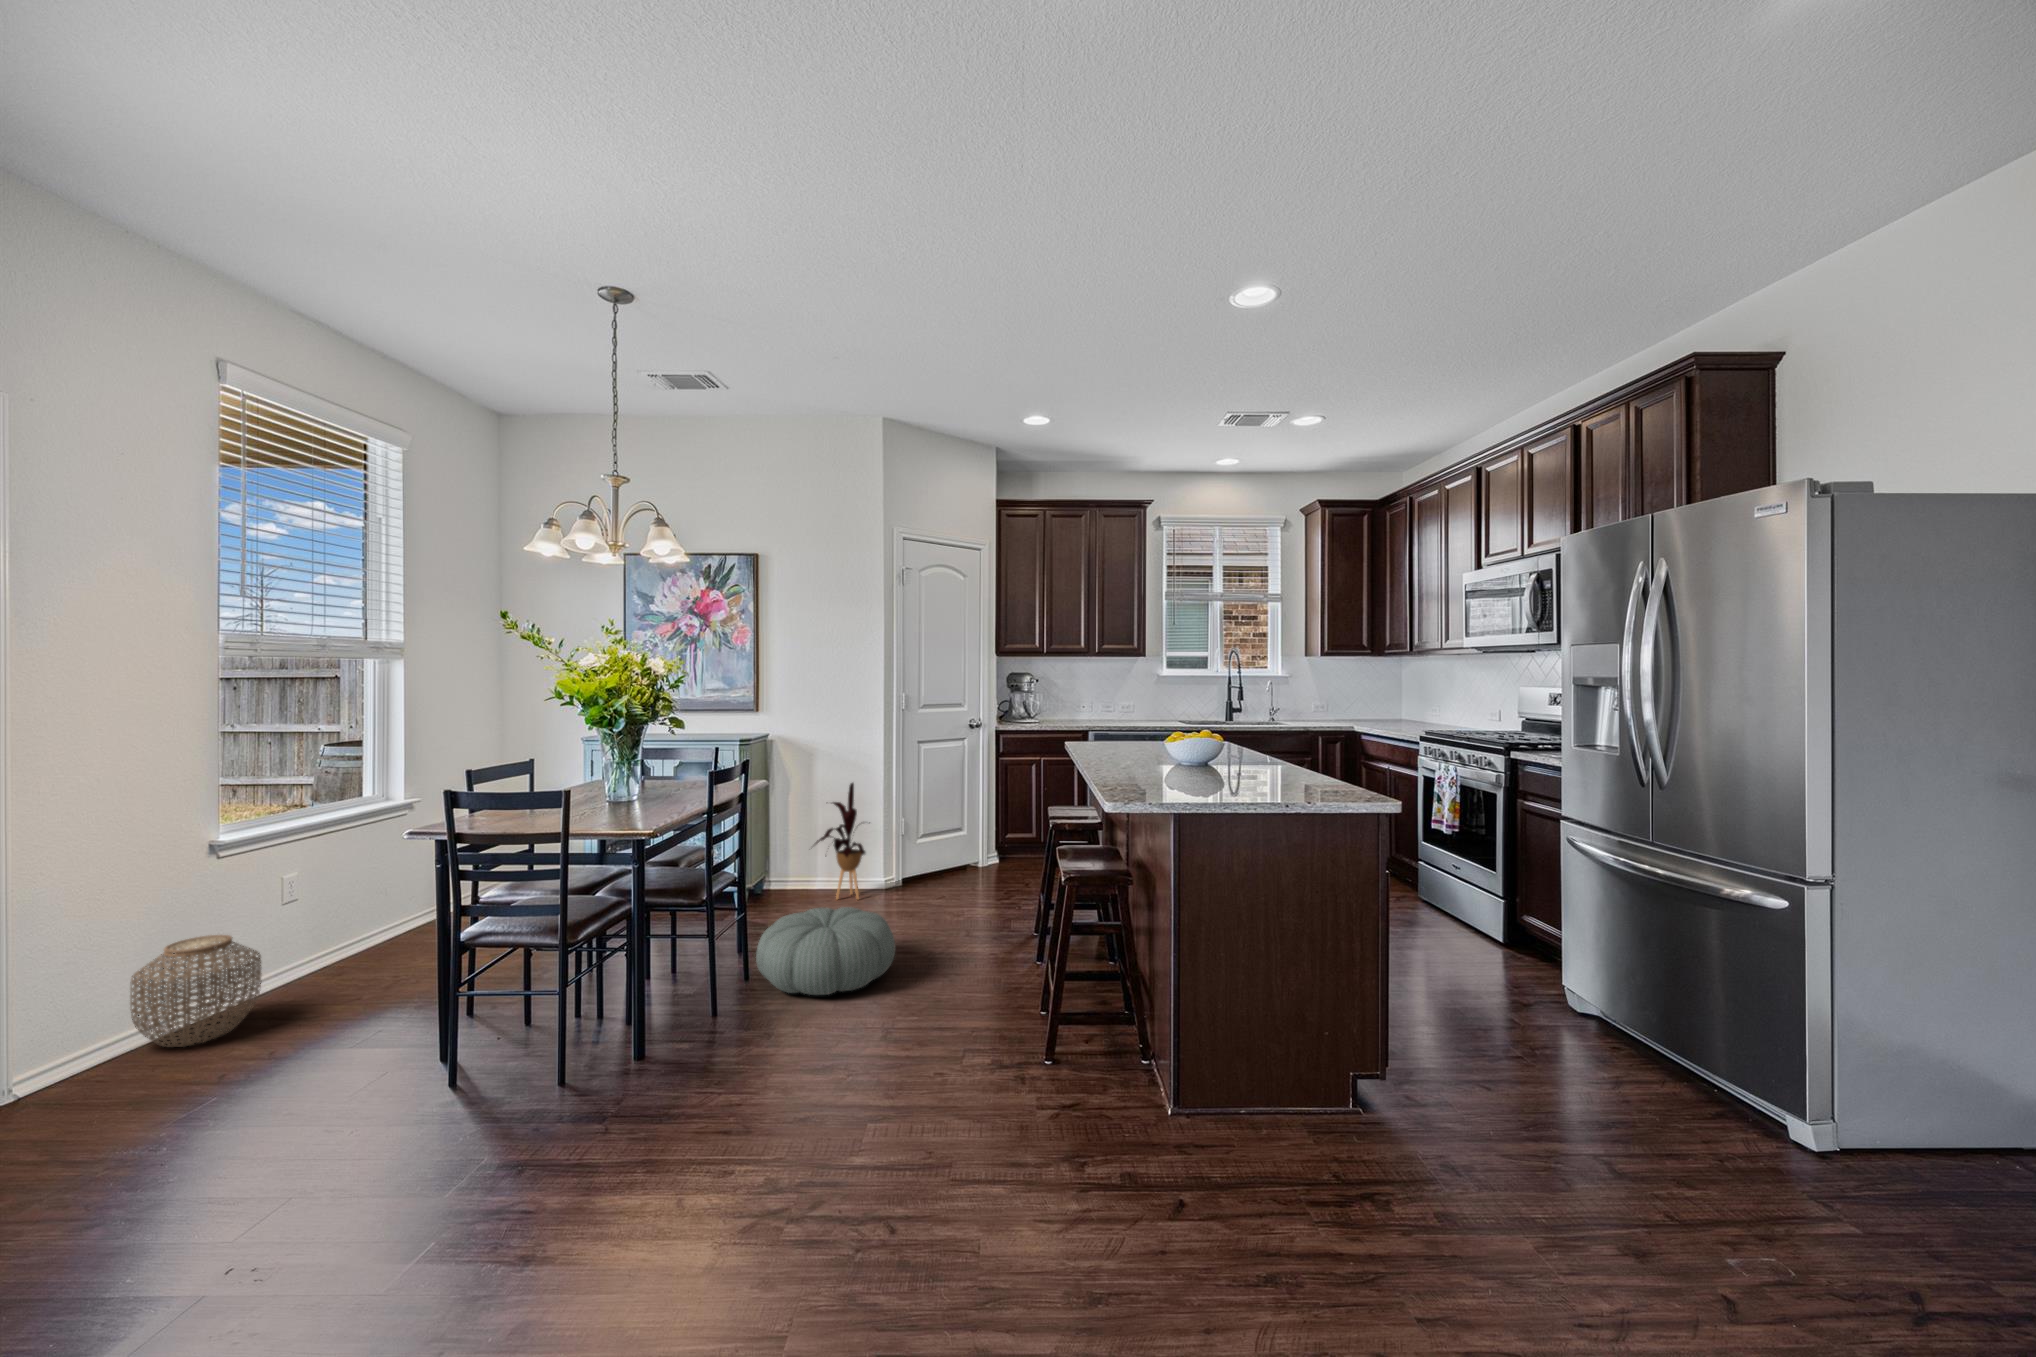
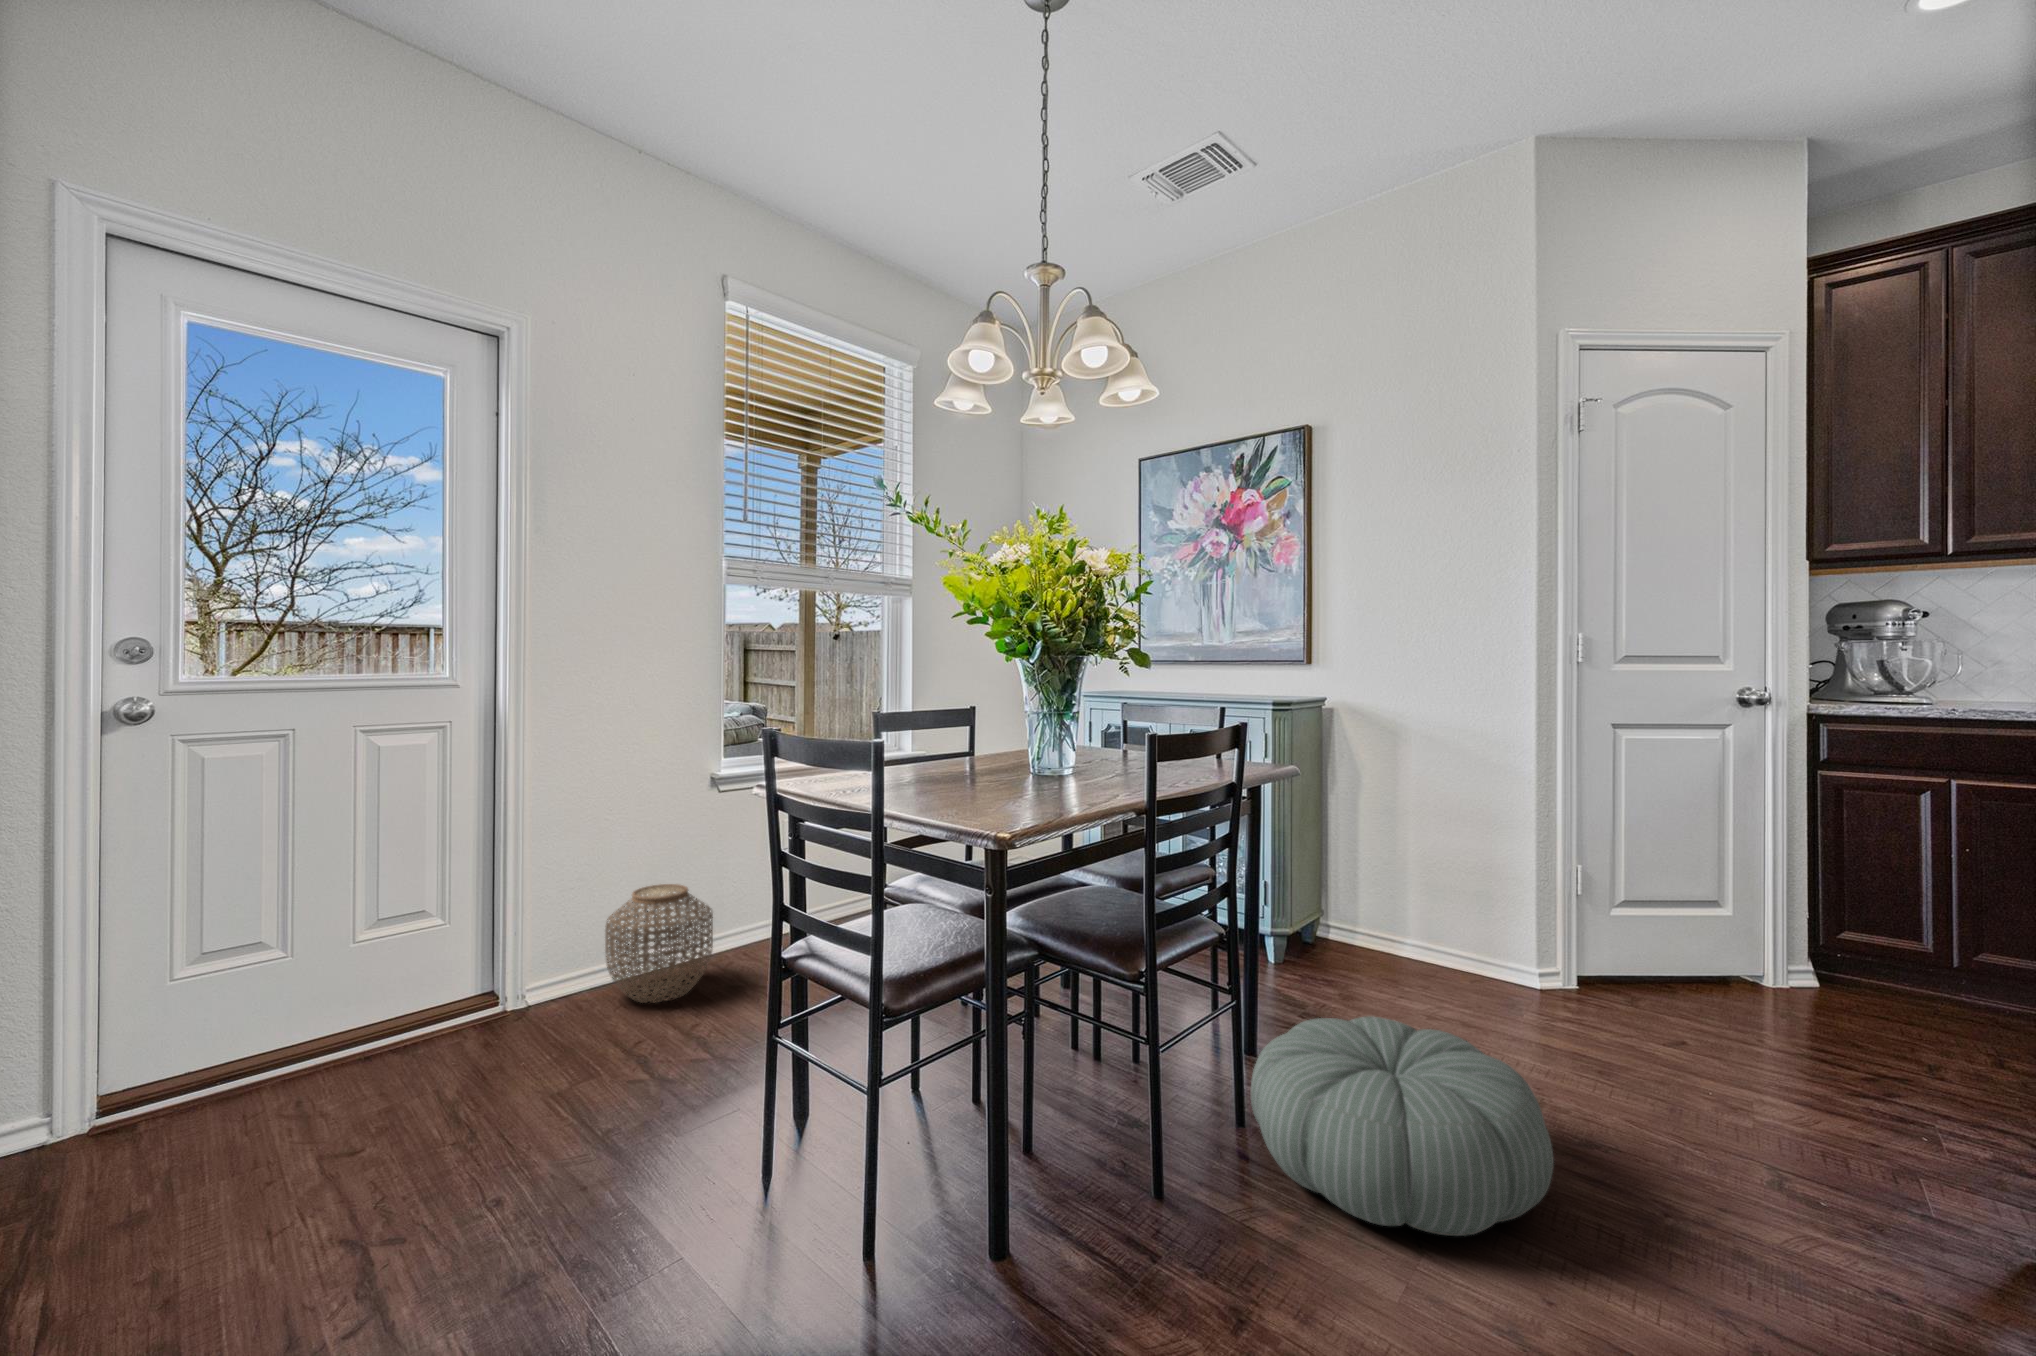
house plant: present [815,783,865,899] -> none [1386,787,1509,1000]

